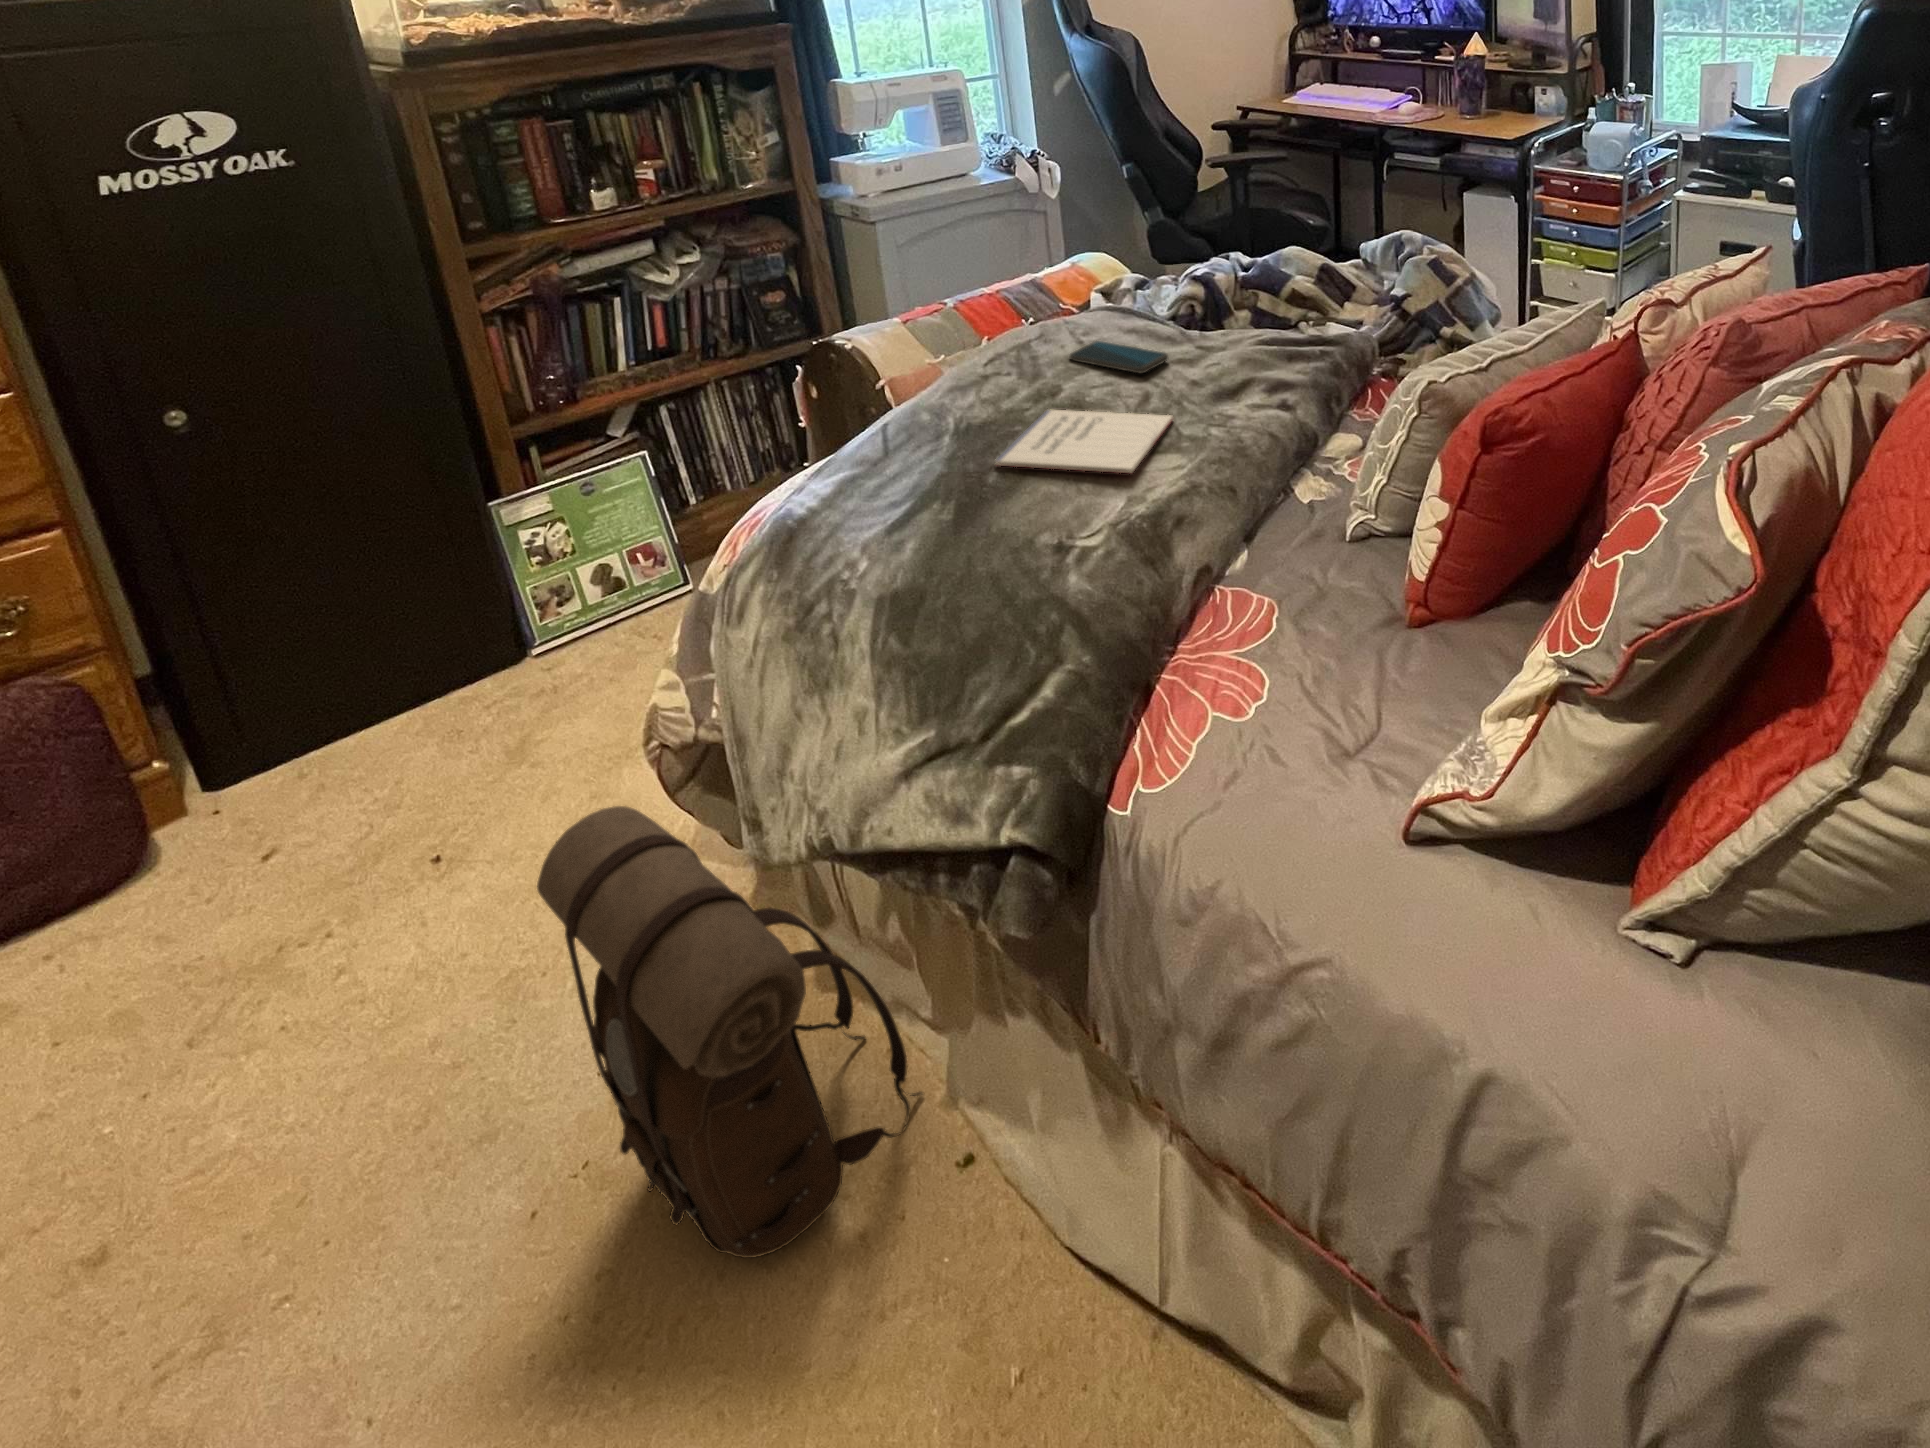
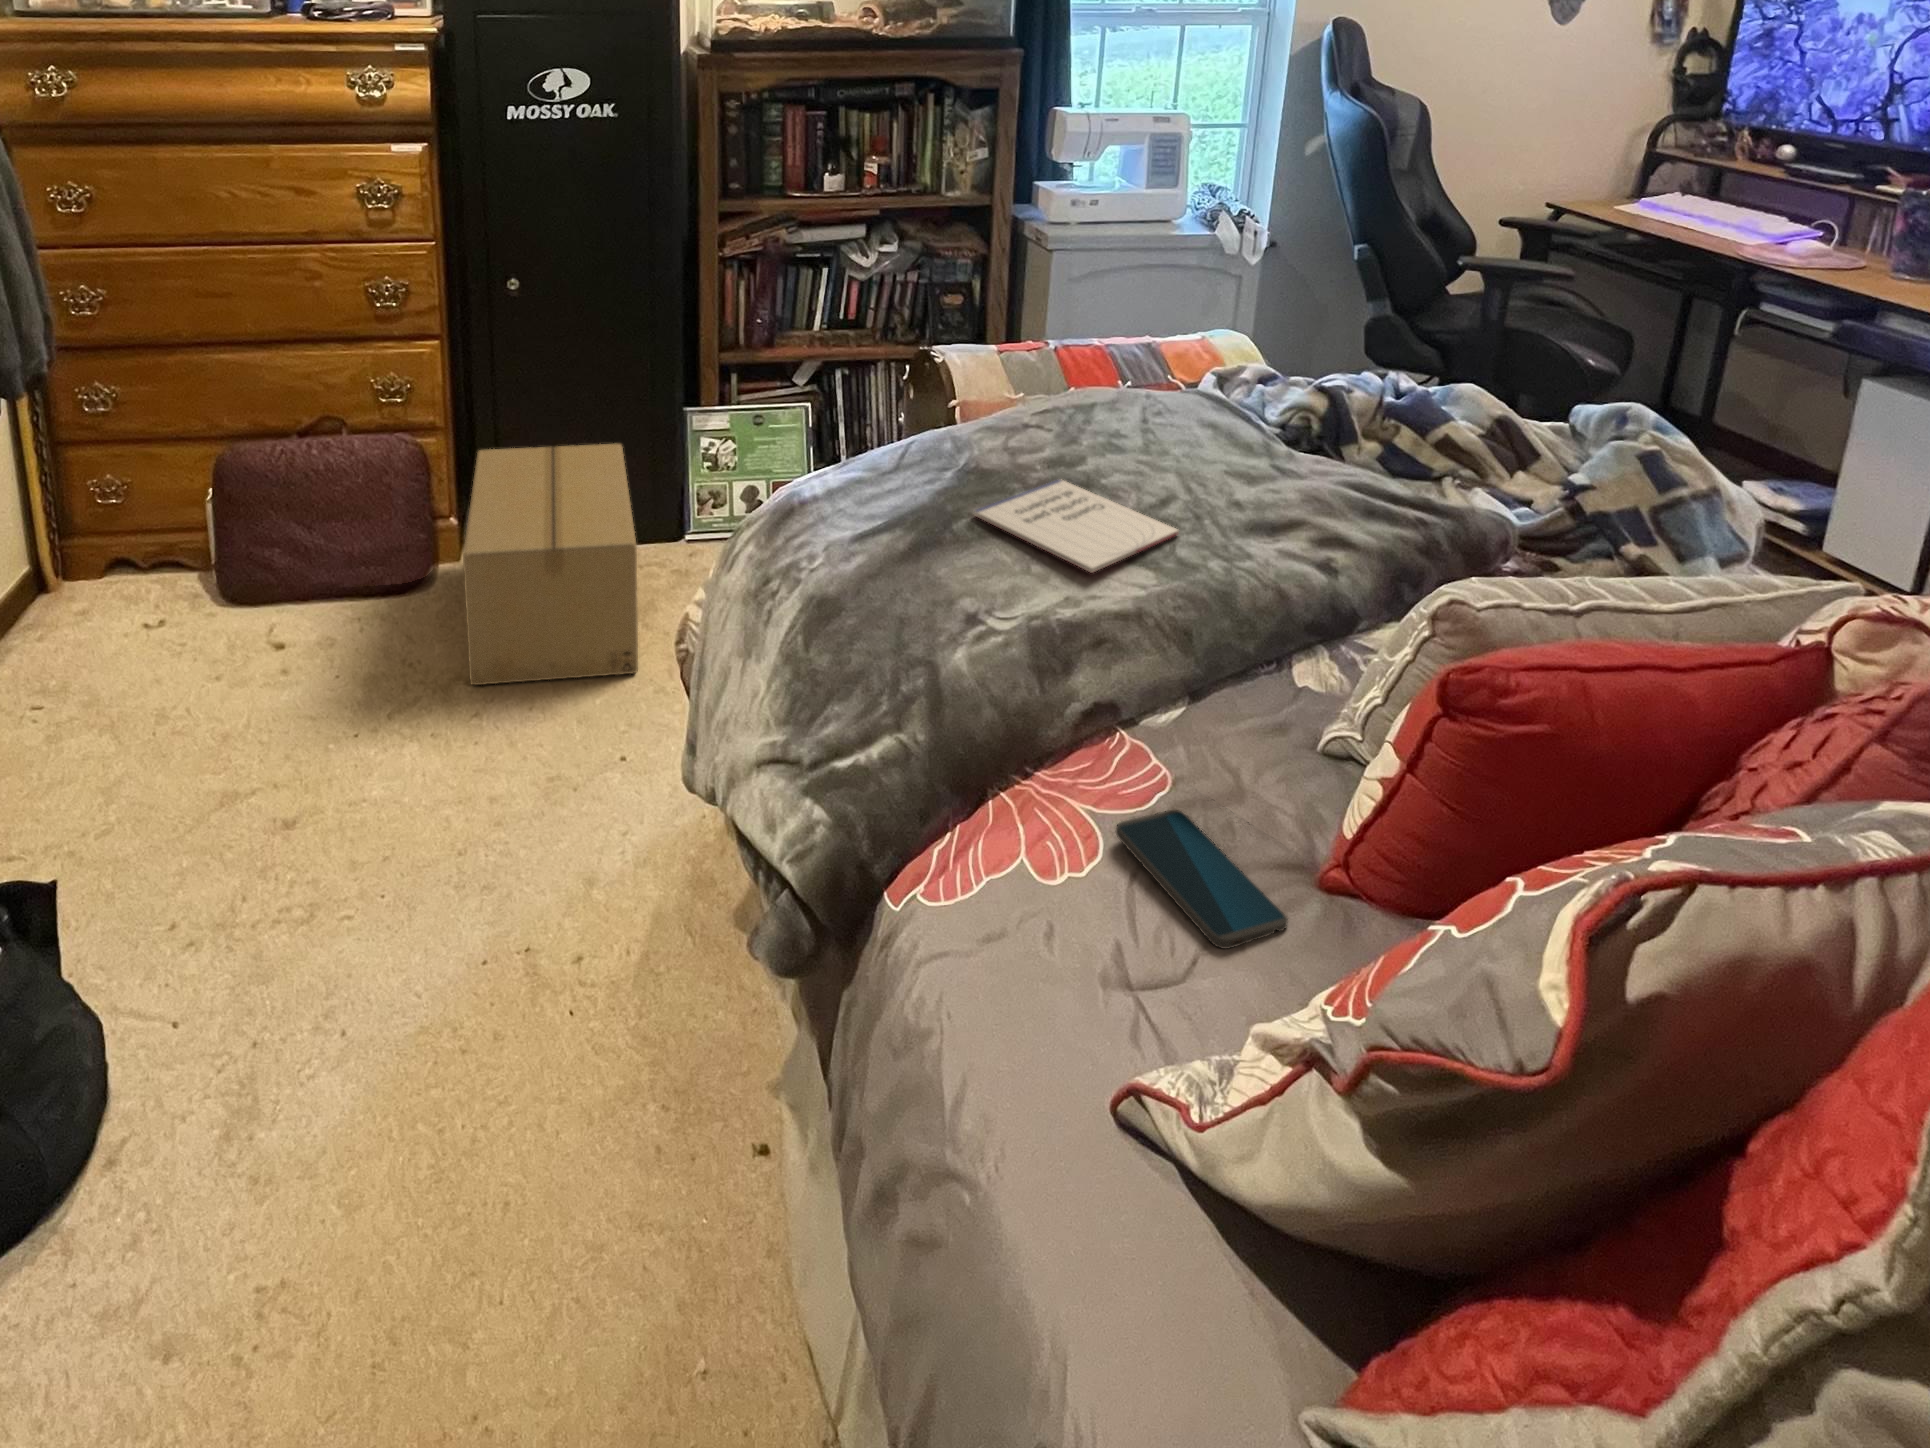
smartphone: present [1069,341,1168,373] -> present [1115,810,1288,949]
cardboard box: none [182,571,556,944] -> present [463,444,638,685]
backpack: present [537,806,922,1258] -> none [533,675,760,1102]

